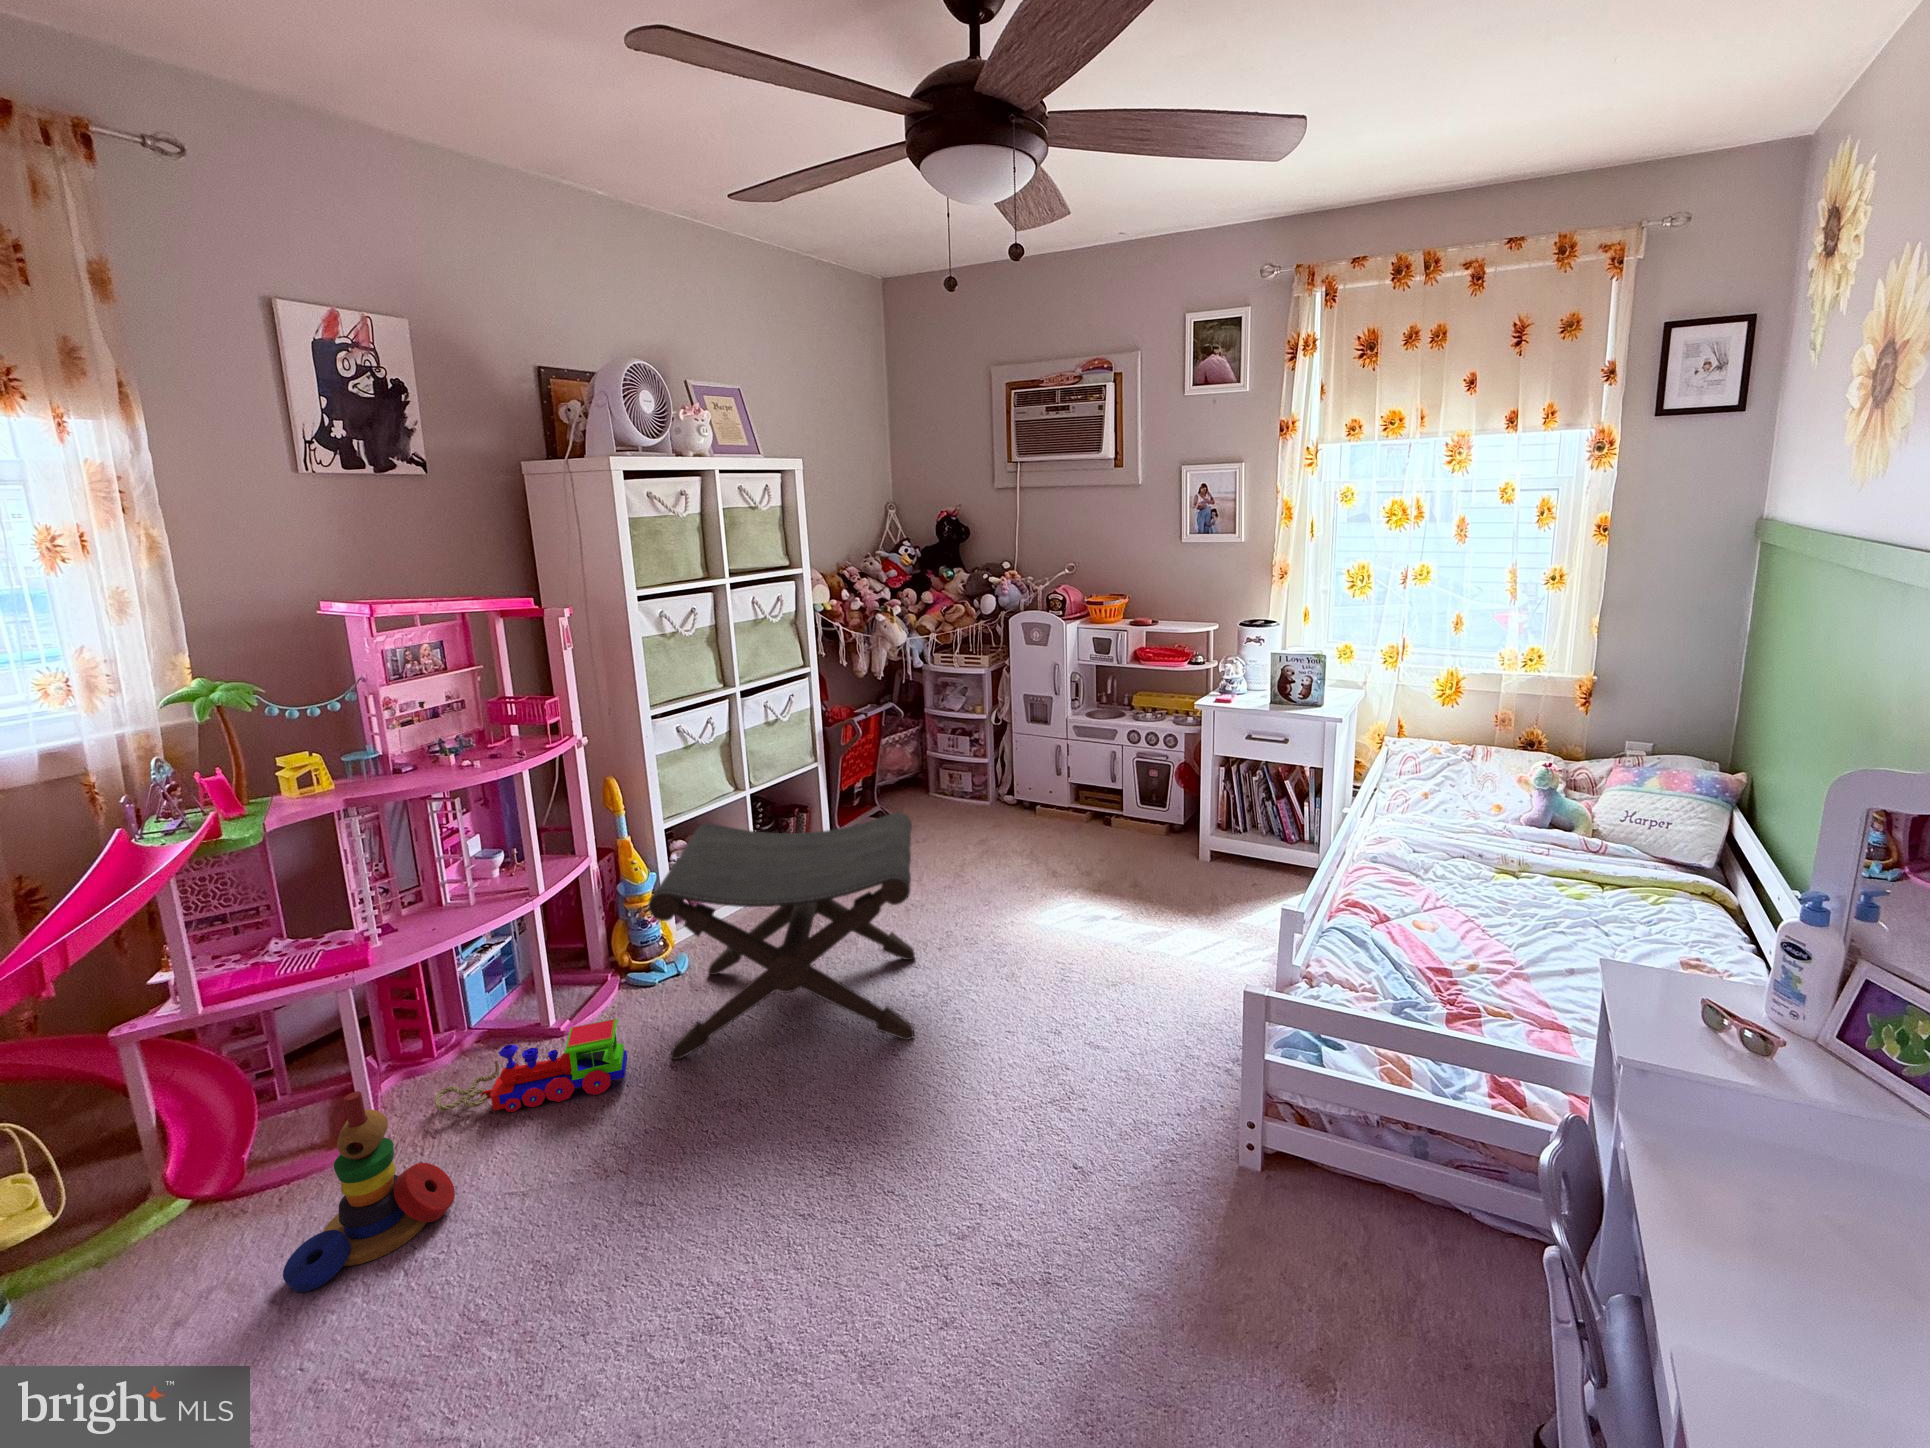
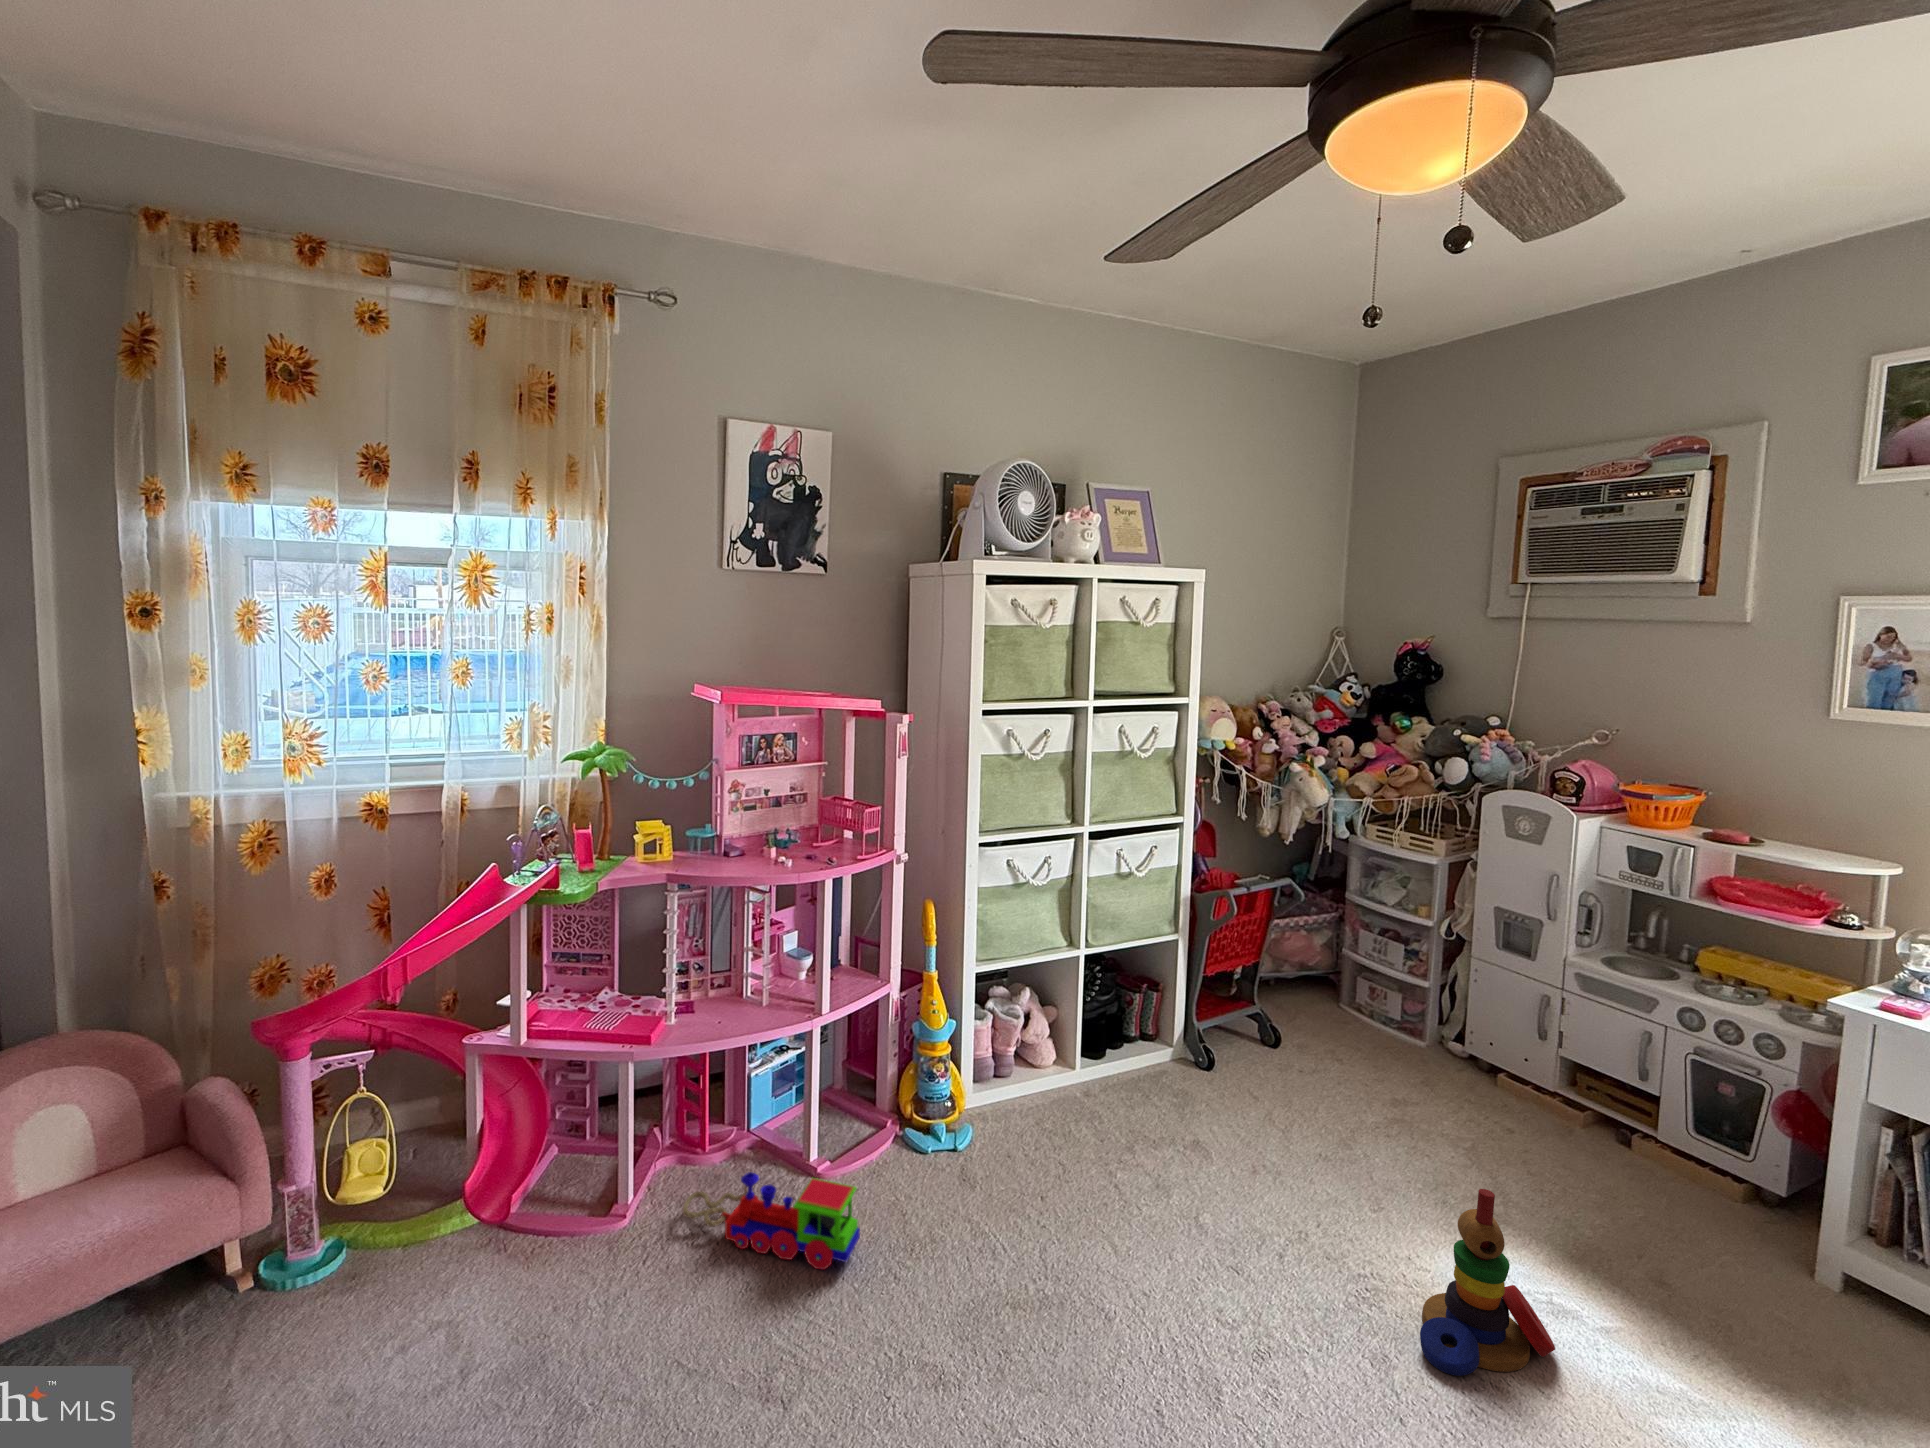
footstool: present [648,812,915,1059] -> none [902,983,1258,1385]
stacking toy: present [283,1091,455,1292] -> present [1420,1189,1555,1376]

